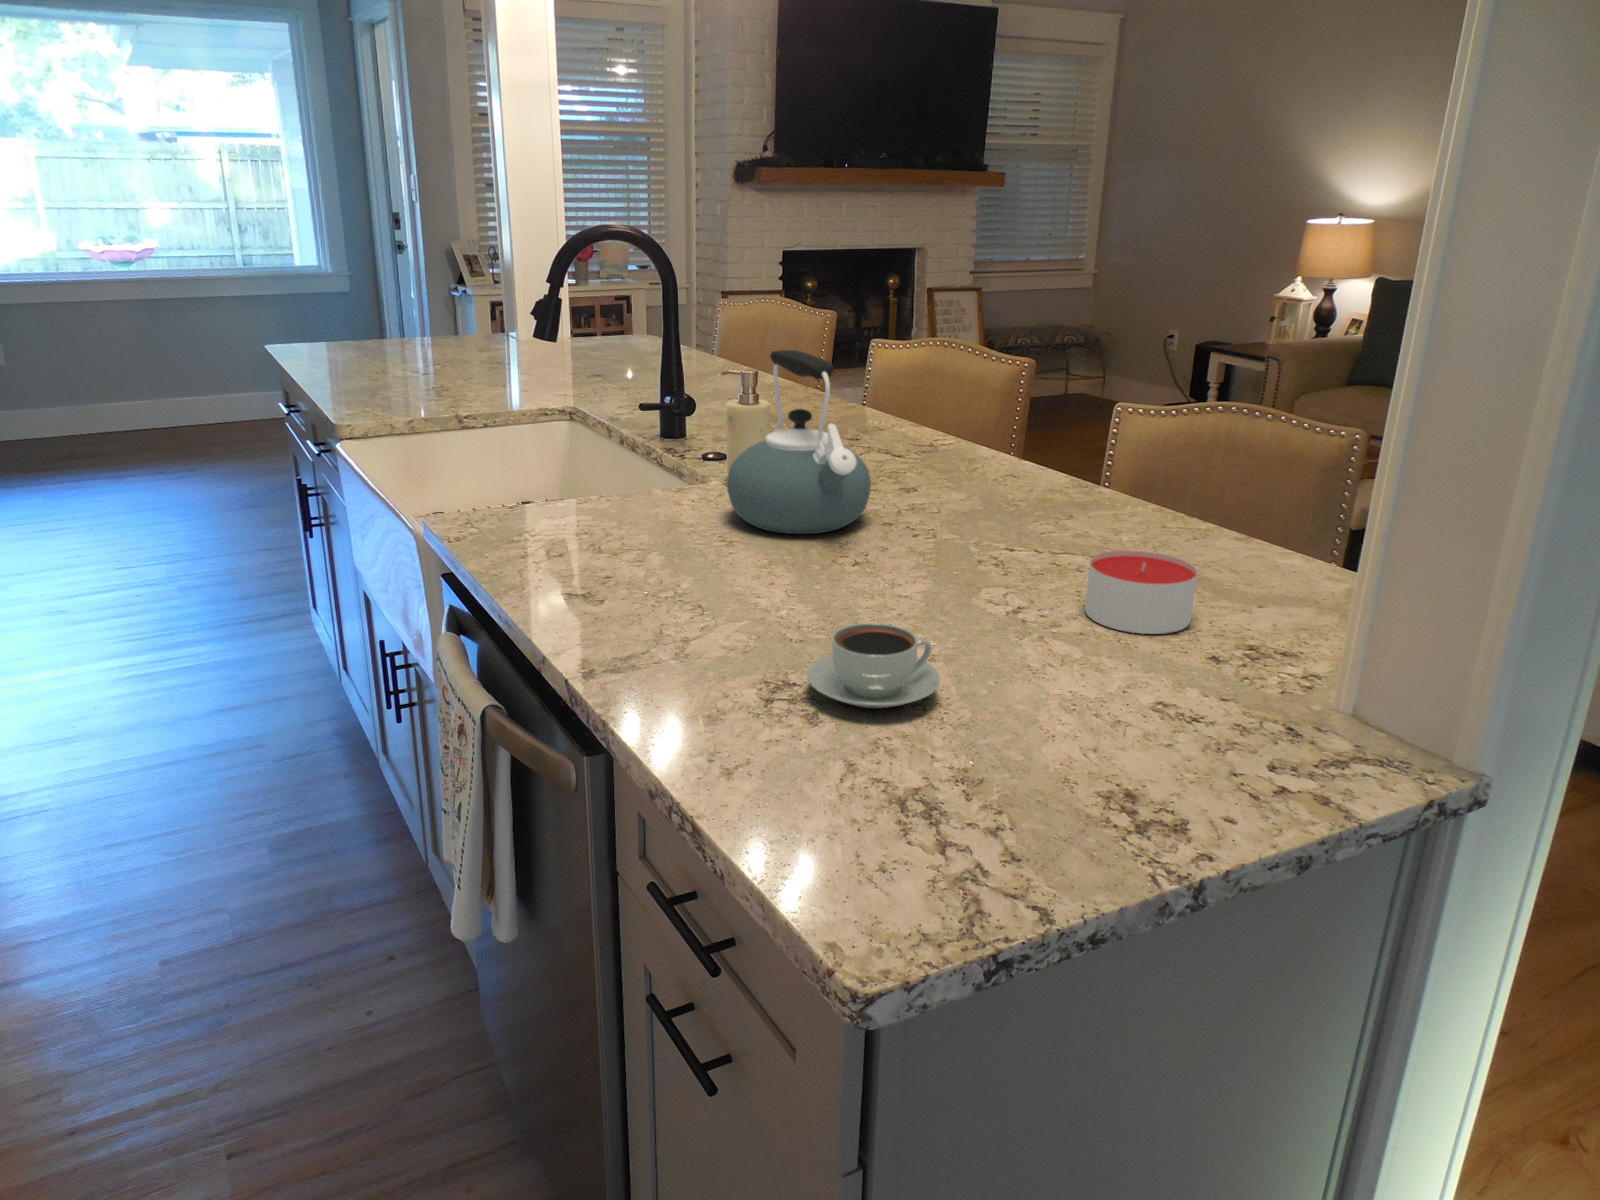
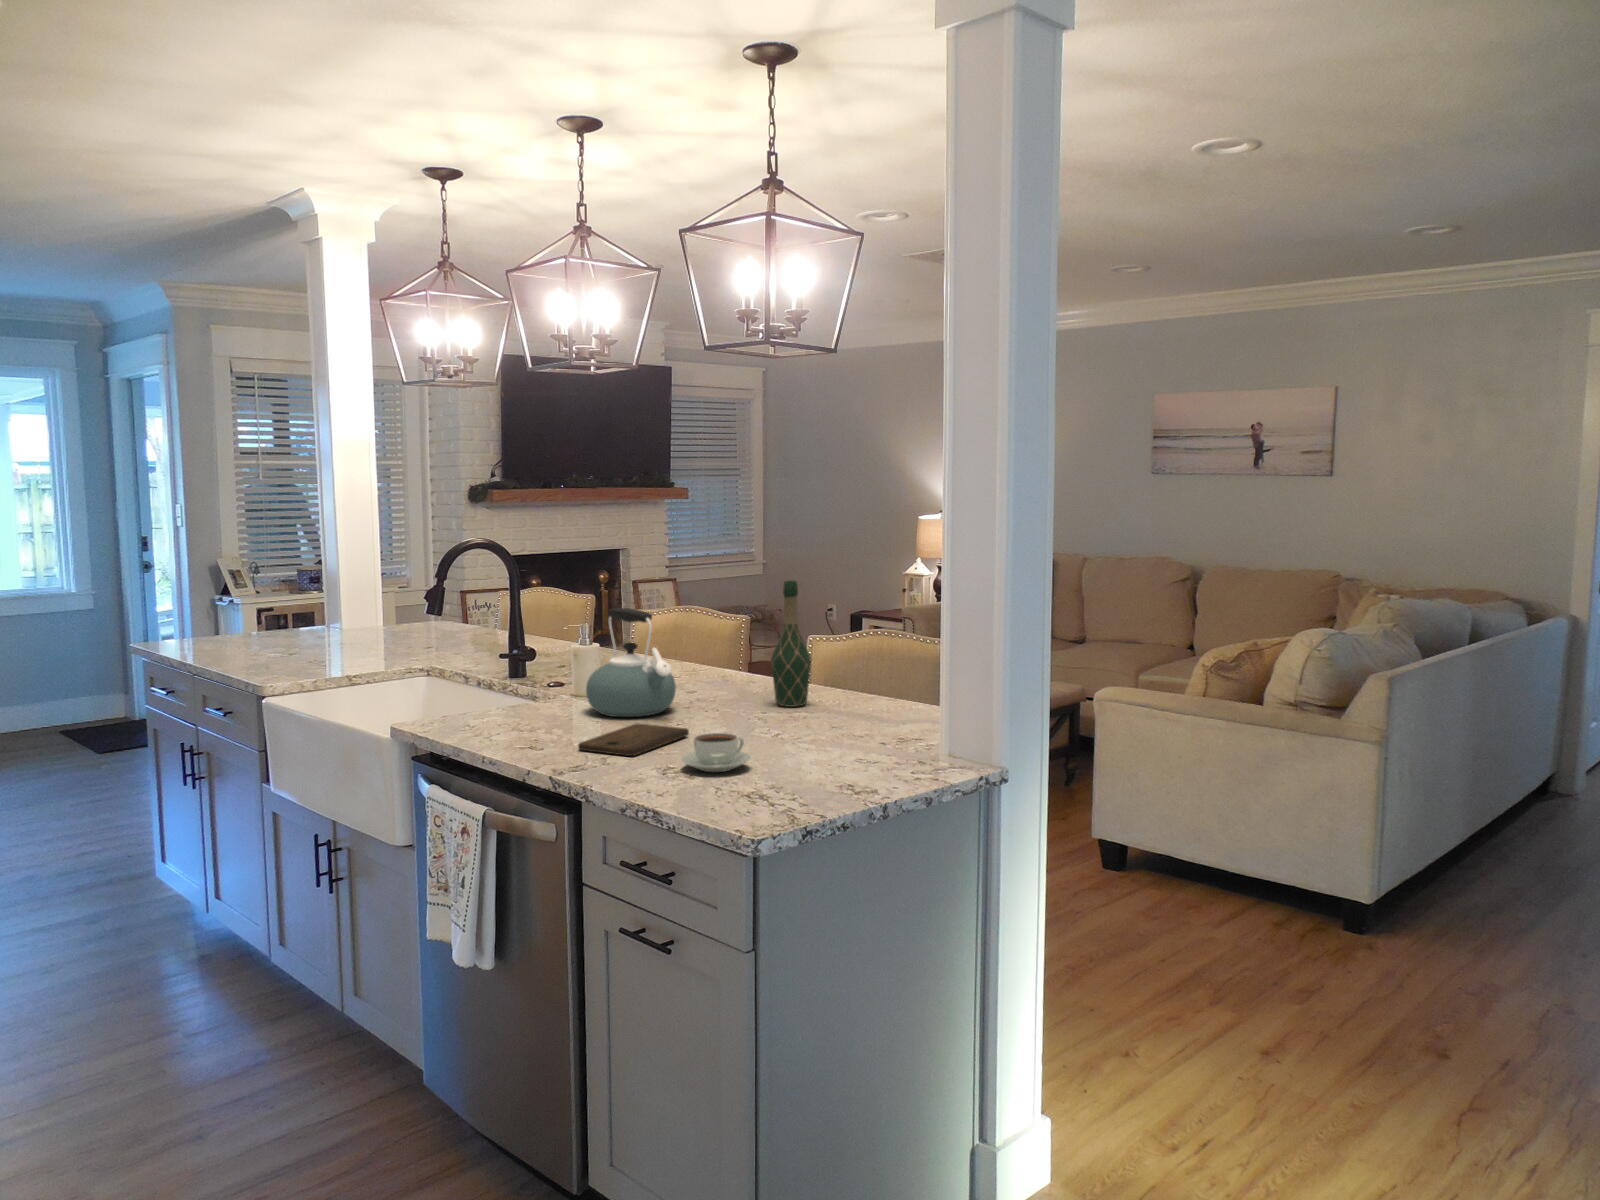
wine bottle: none [1036,318,1105,535] -> present [771,580,811,707]
candle: present [1085,551,1197,634] -> none [813,700,869,739]
cutting board: none [659,557,861,638] -> present [578,724,689,756]

